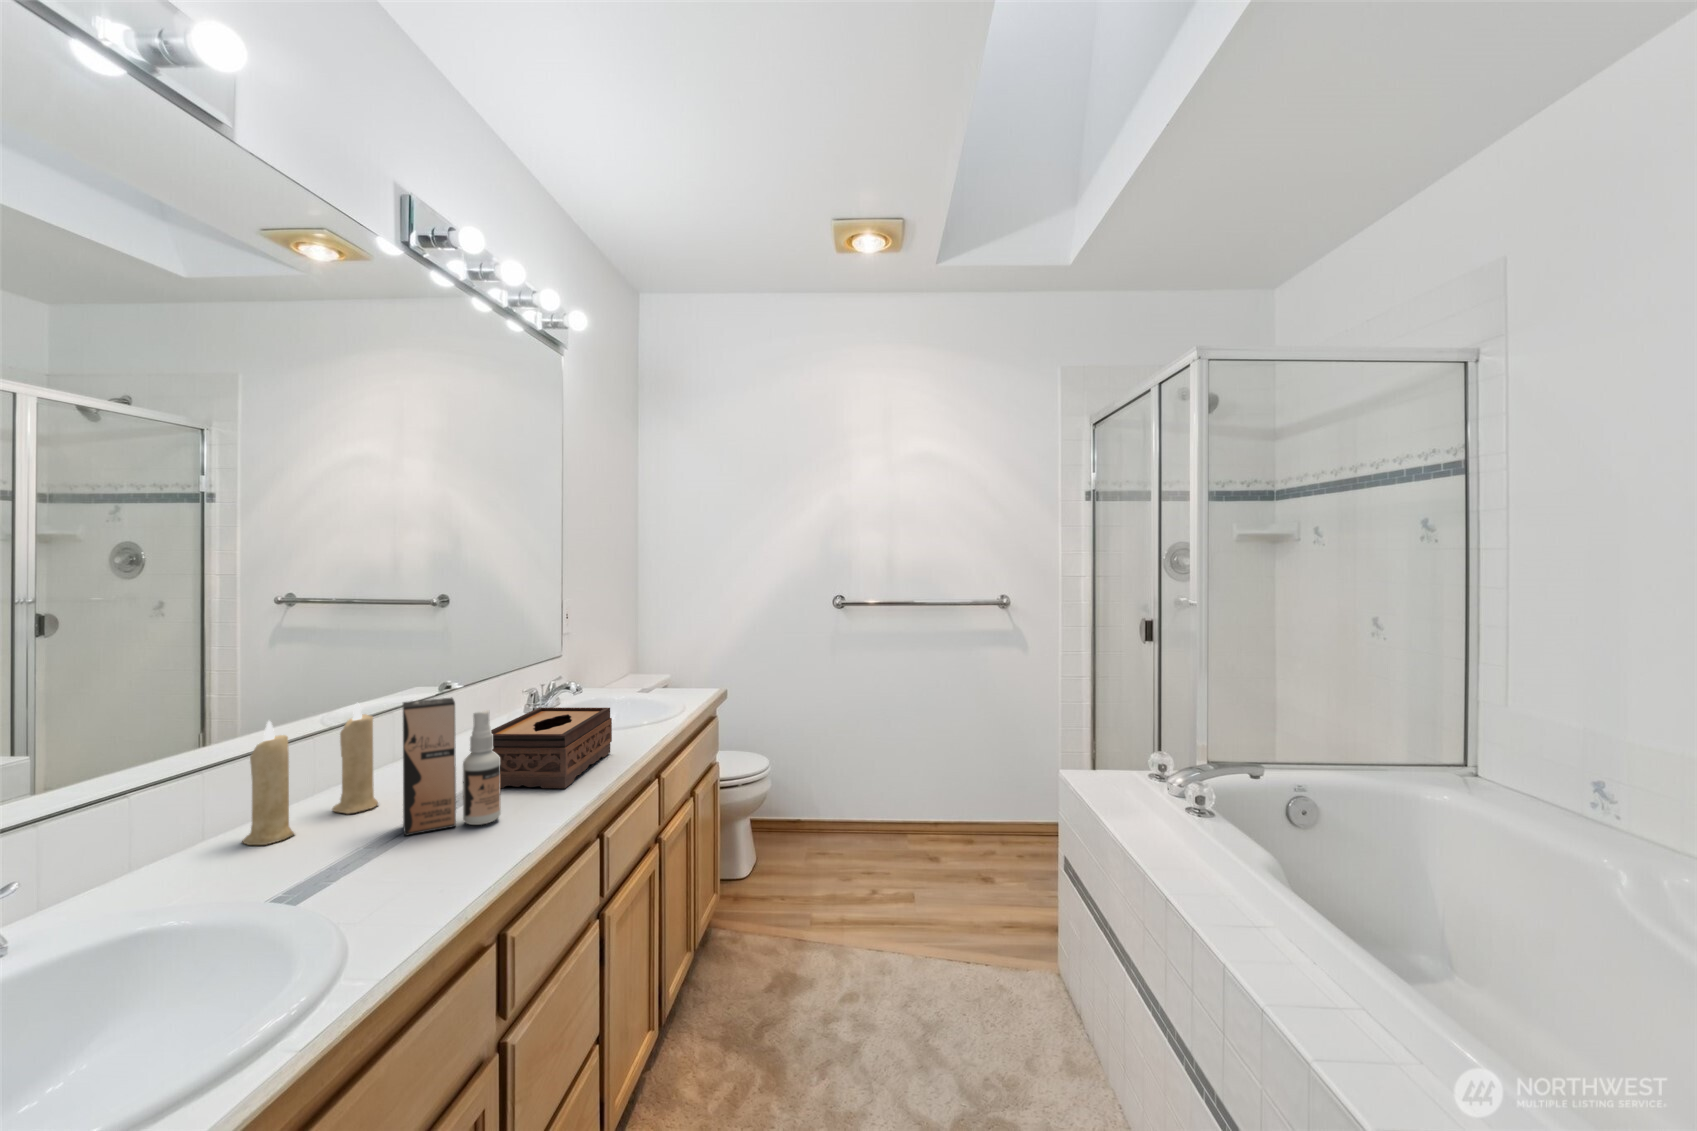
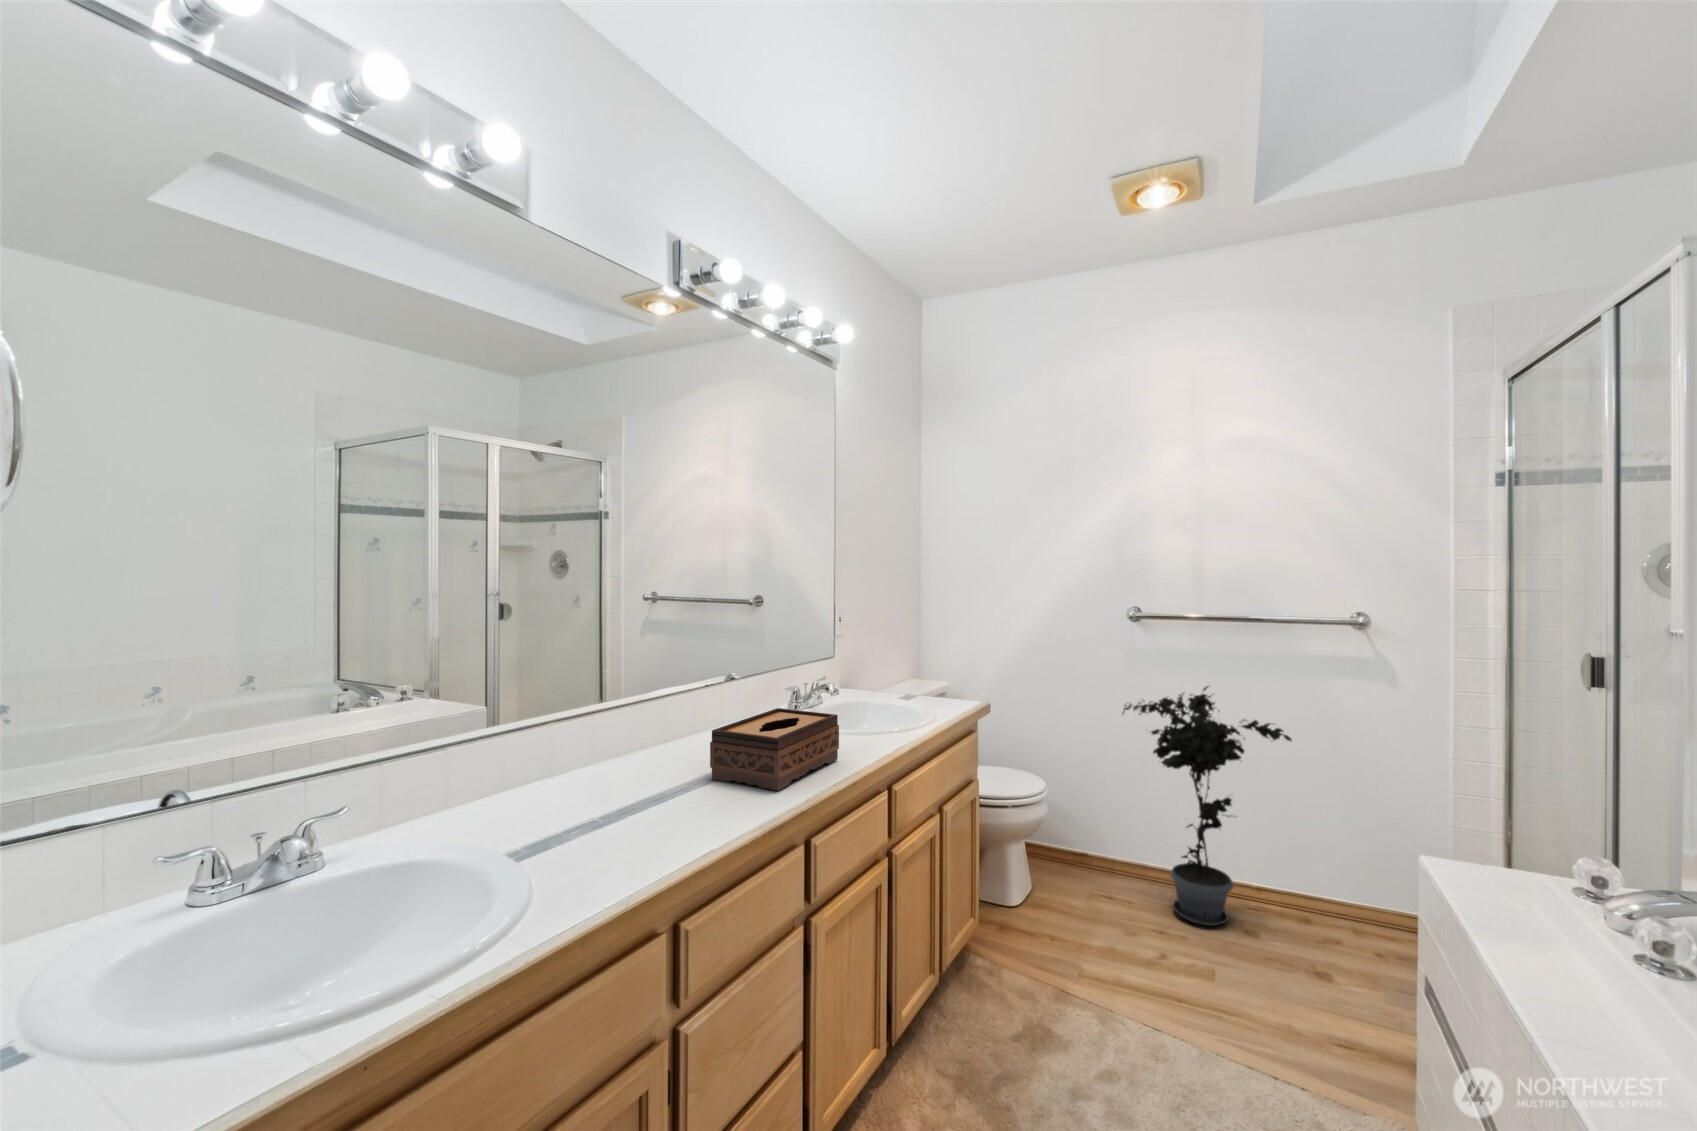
potted plant: none [833,659,964,860] -> present [1122,686,1291,926]
spray bottle: present [403,697,501,836] -> none [631,695,710,815]
candle: present [242,703,378,845] -> none [525,688,630,805]

